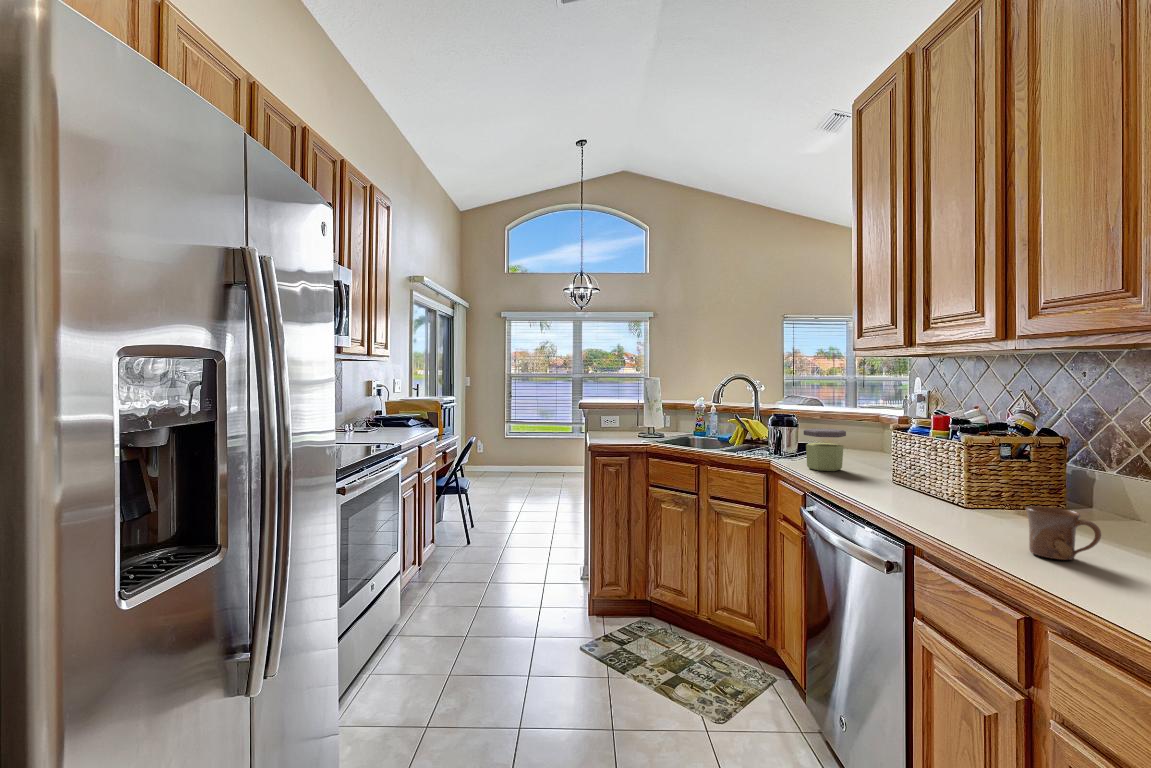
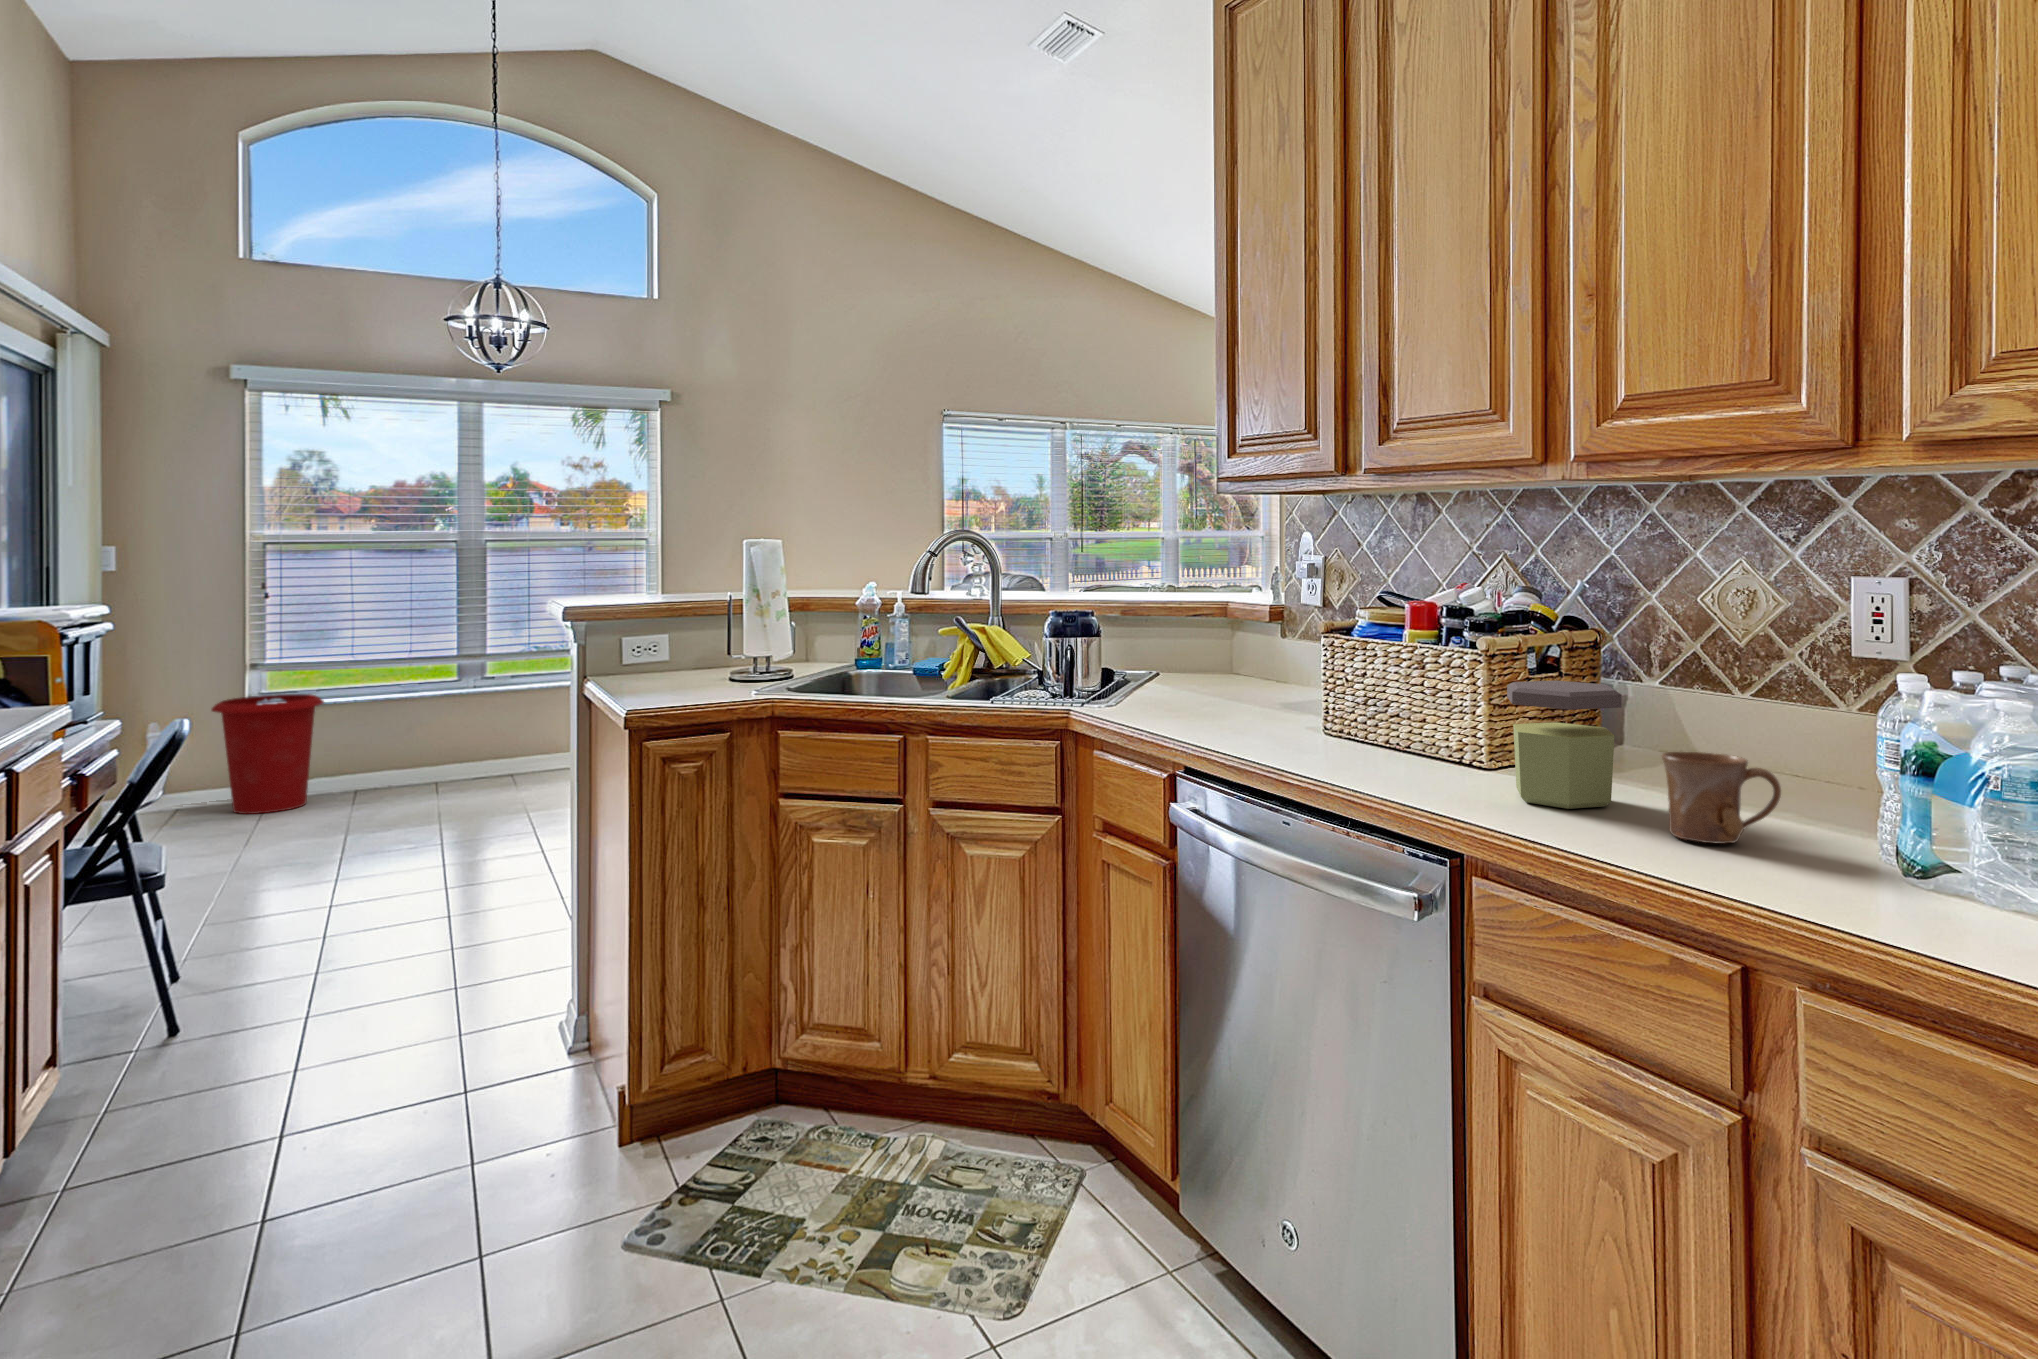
jar: present [804,428,846,471] -> present [1507,680,1622,809]
waste bin: none [491,433,526,477] -> present [212,694,324,814]

